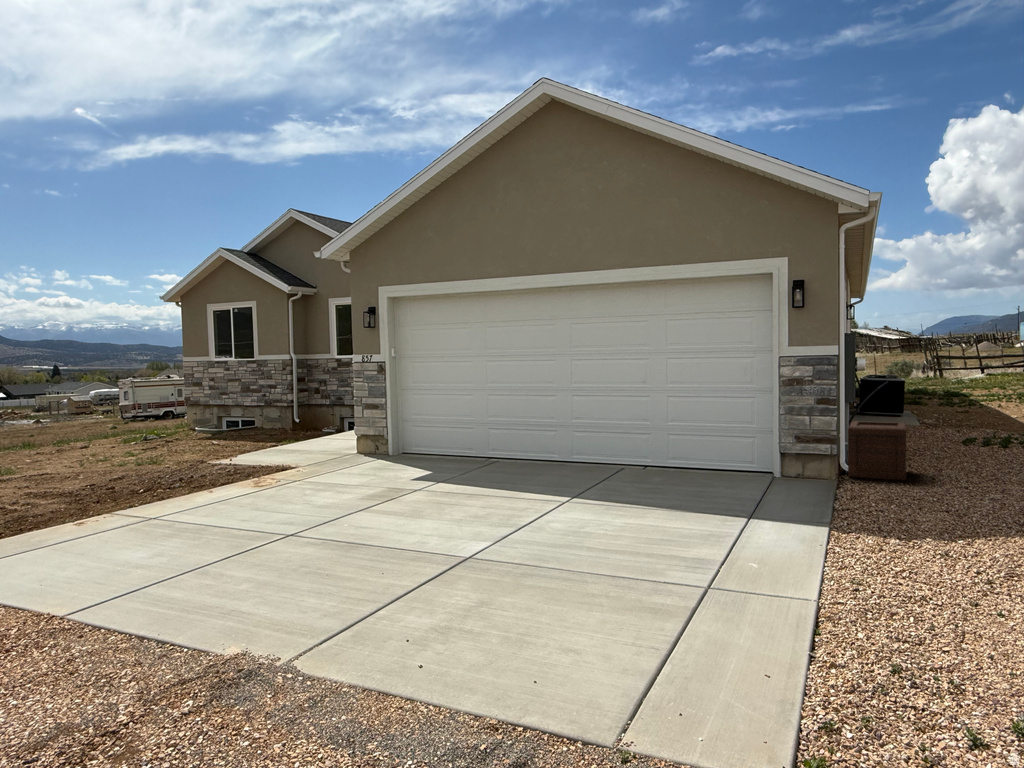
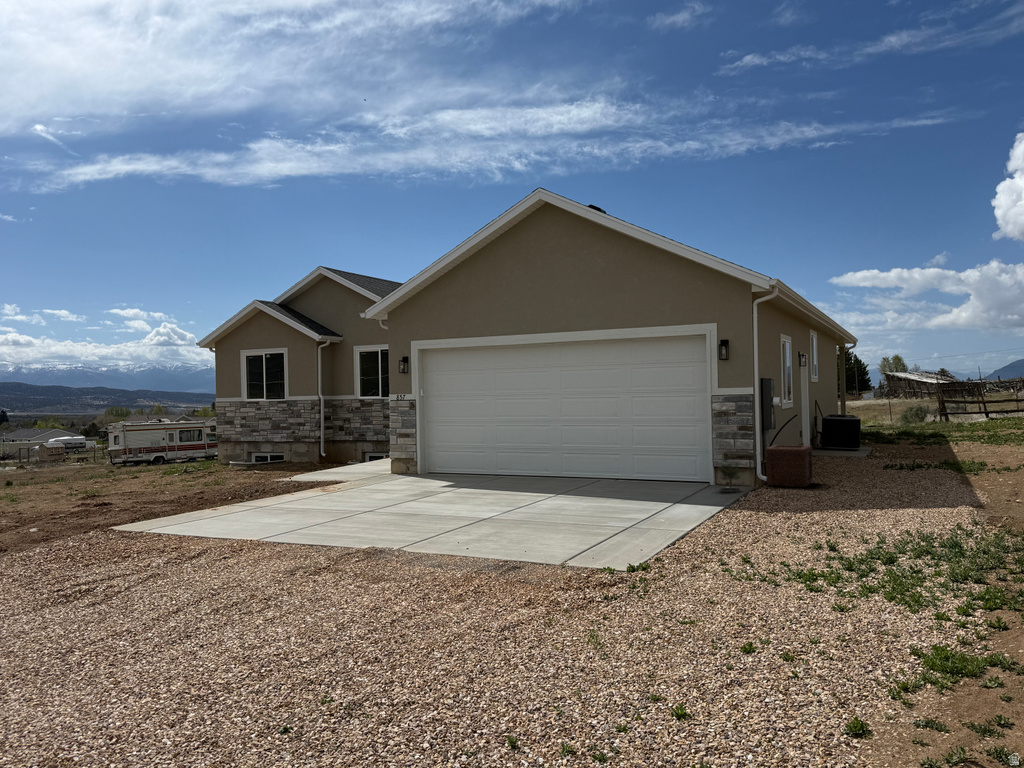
potted tree: none [788,434,824,490] -> present [719,453,741,492]

